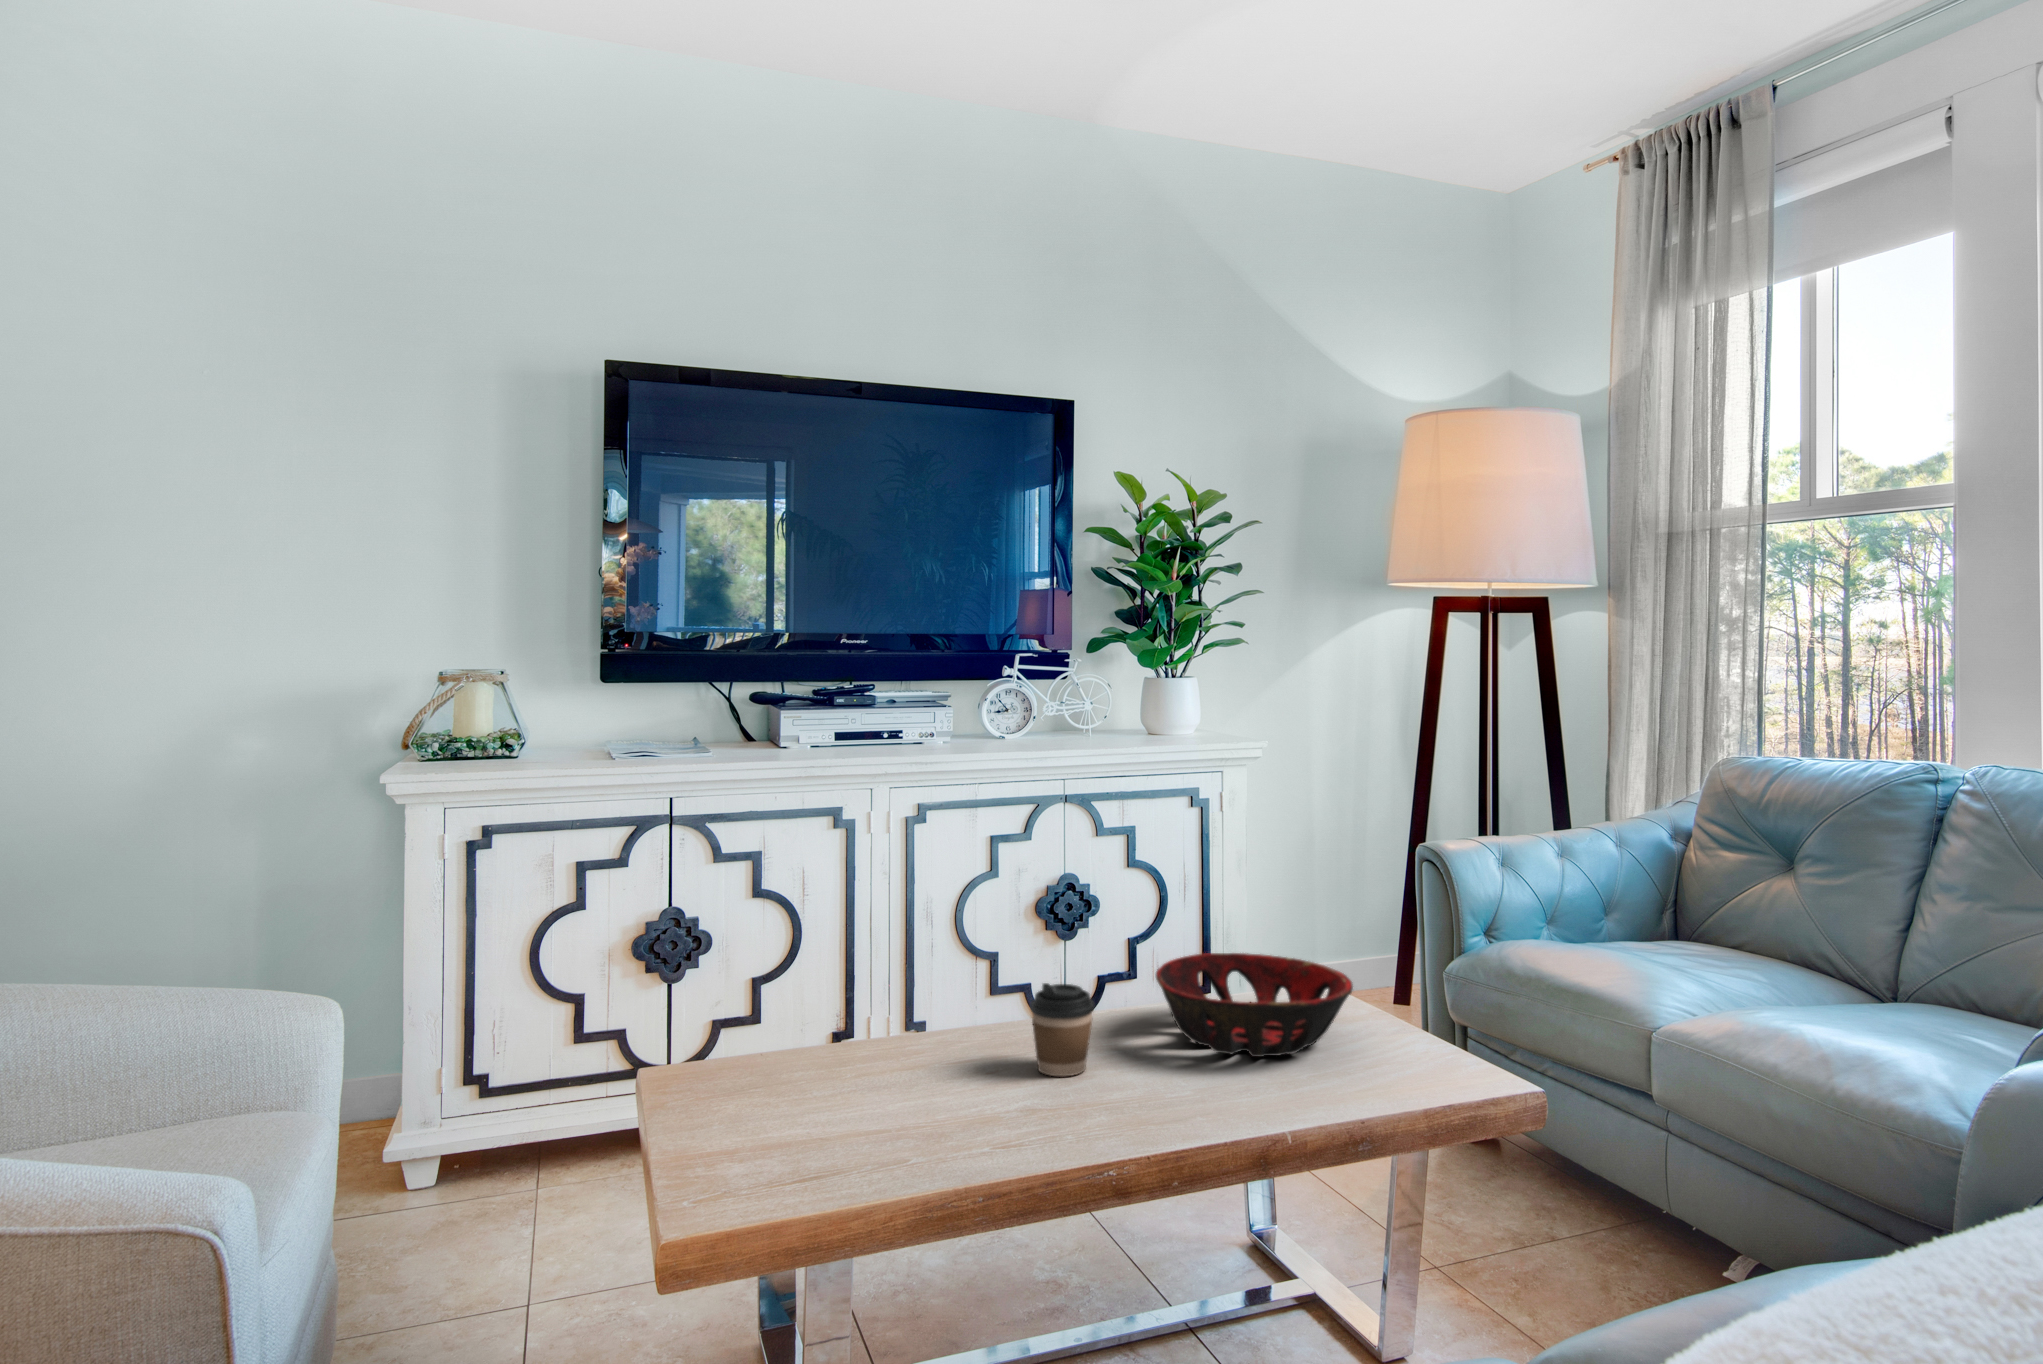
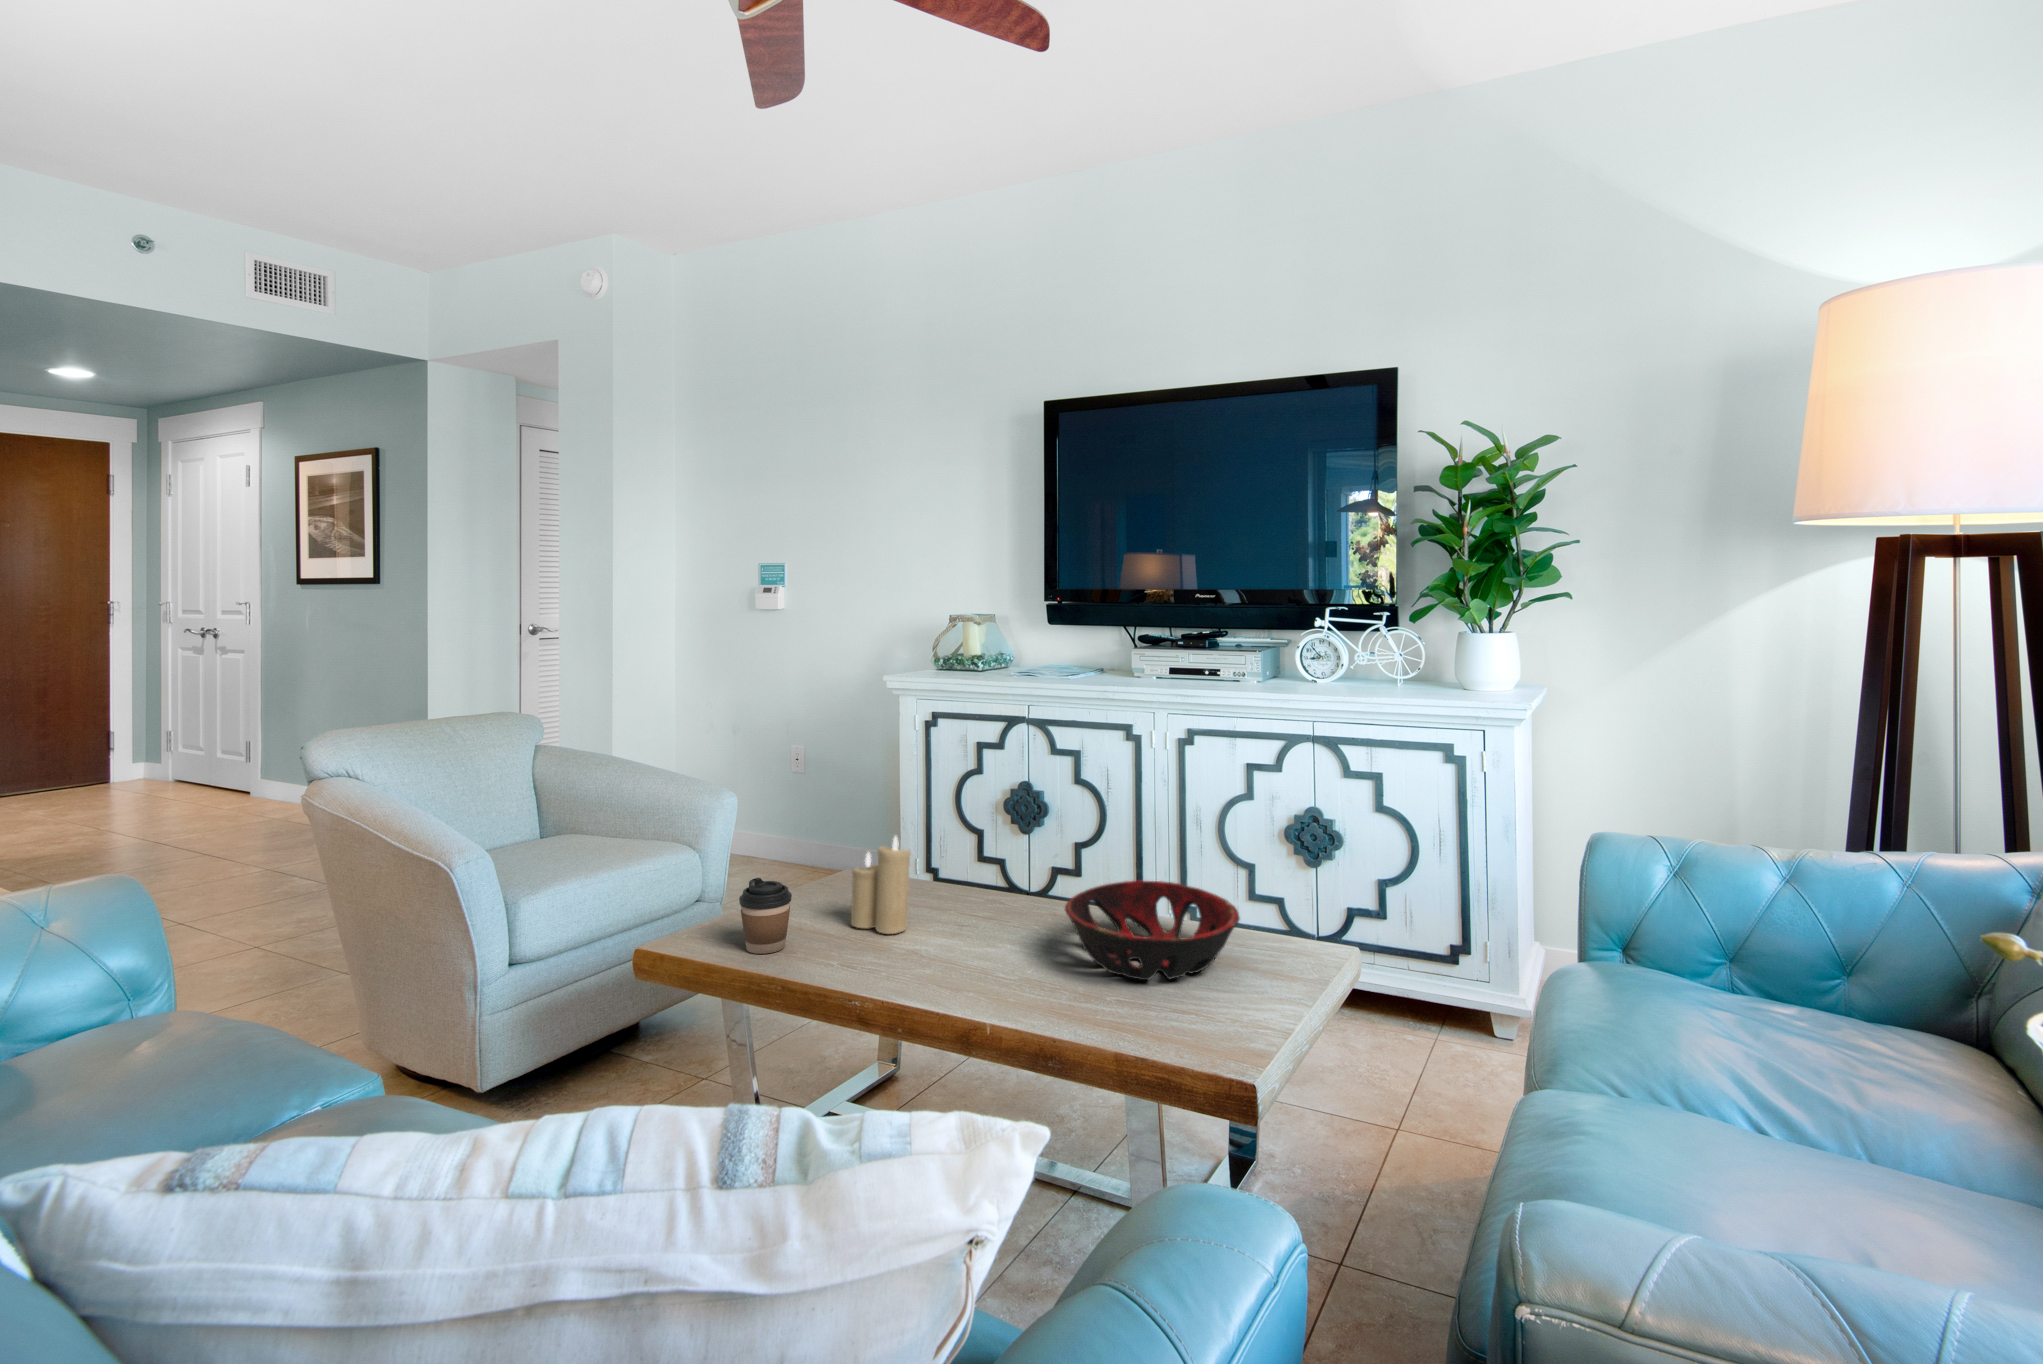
candle: none [872,959,965,1105] -> present [851,836,911,934]
coffee cup: present [1030,983,1094,1076] -> present [739,878,792,954]

